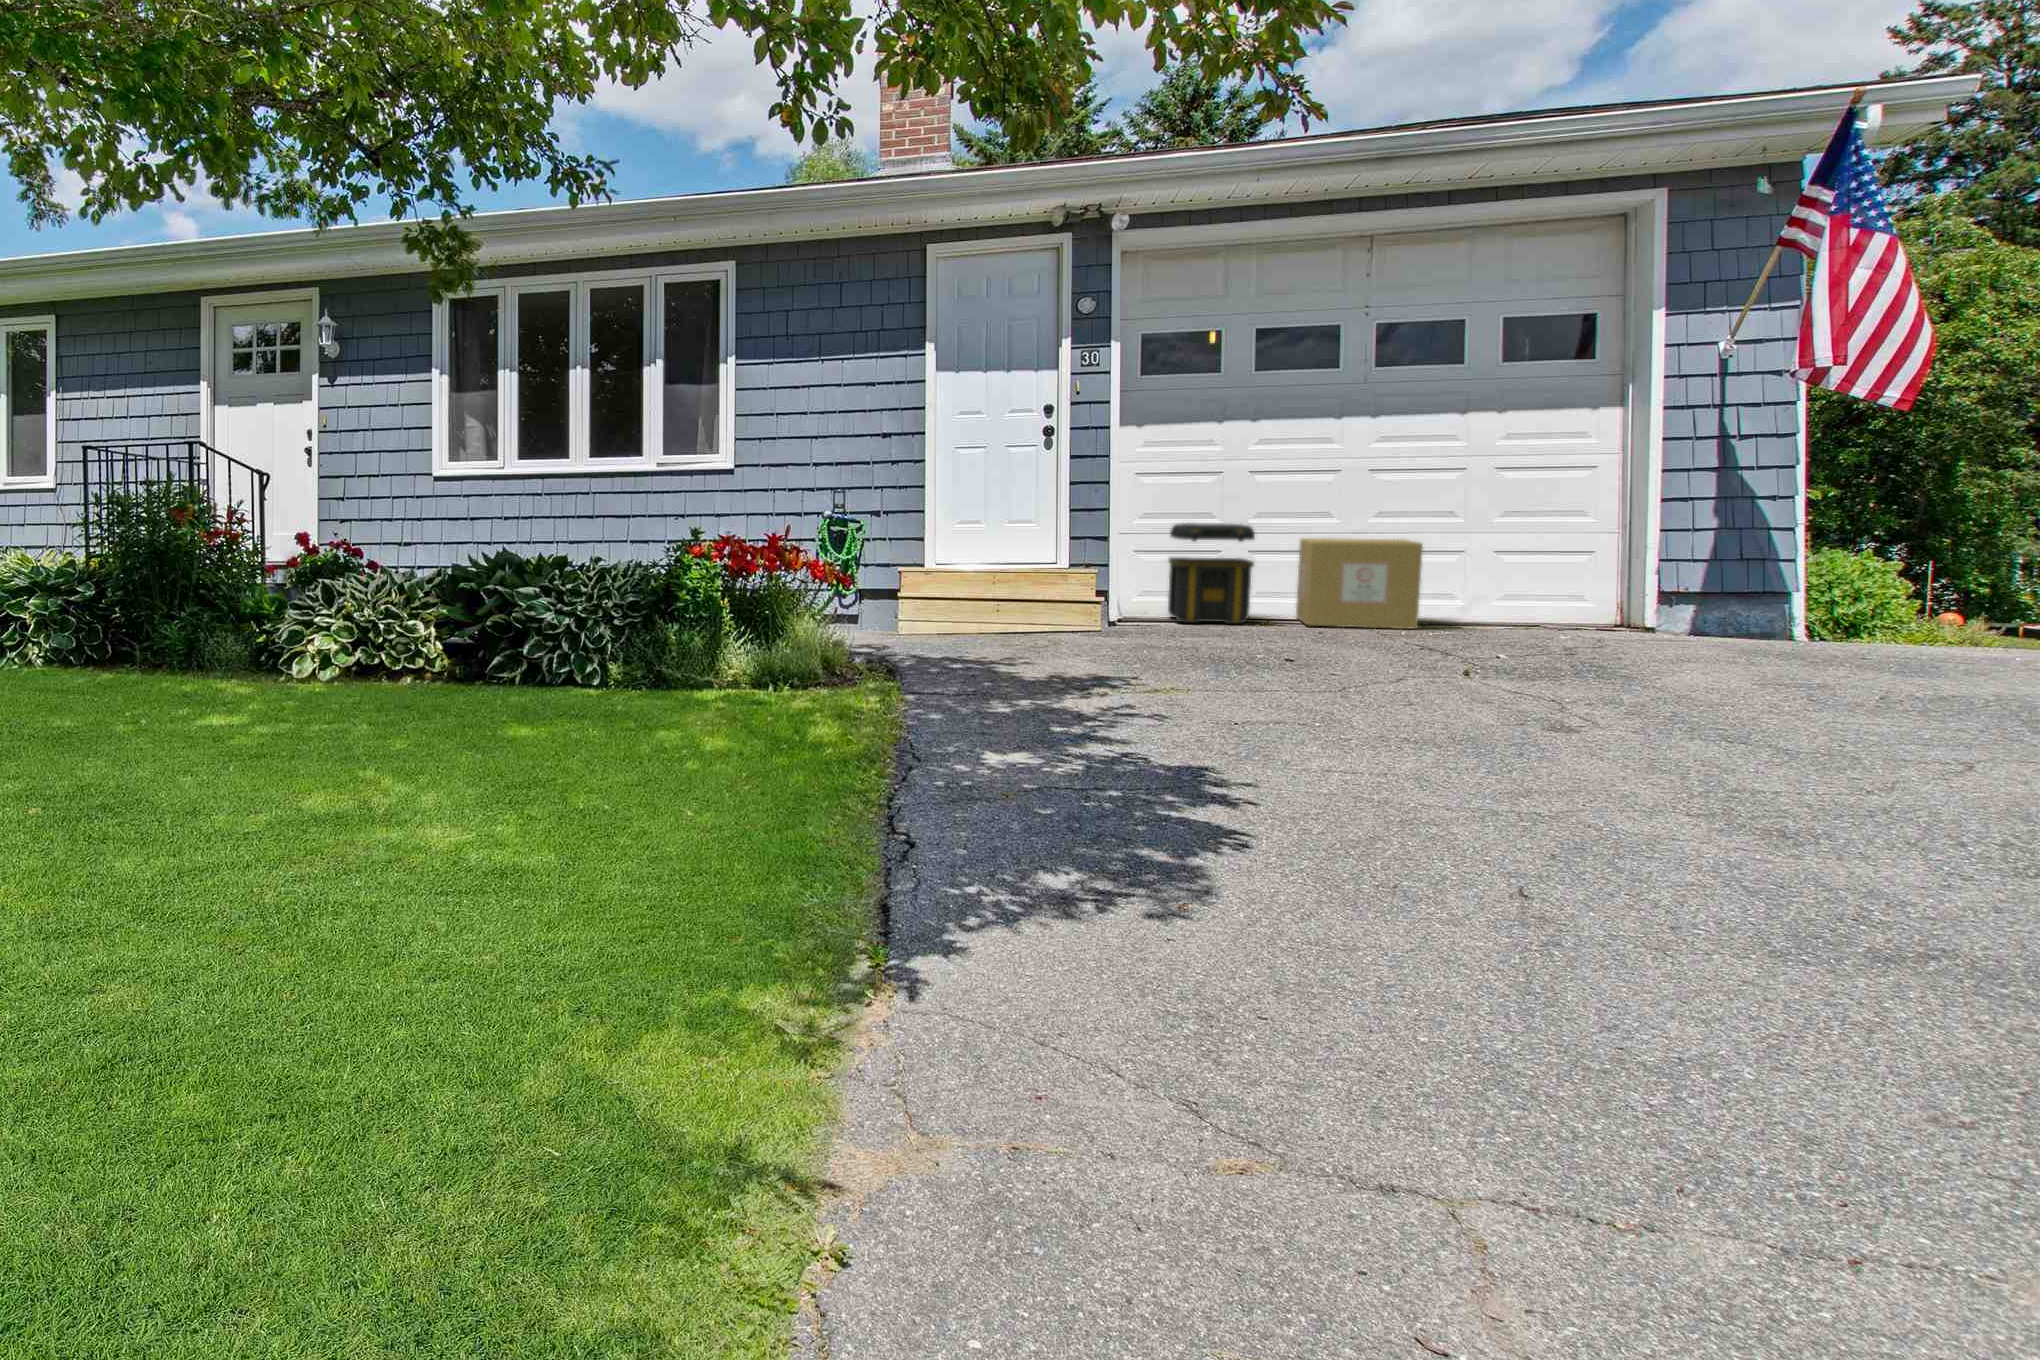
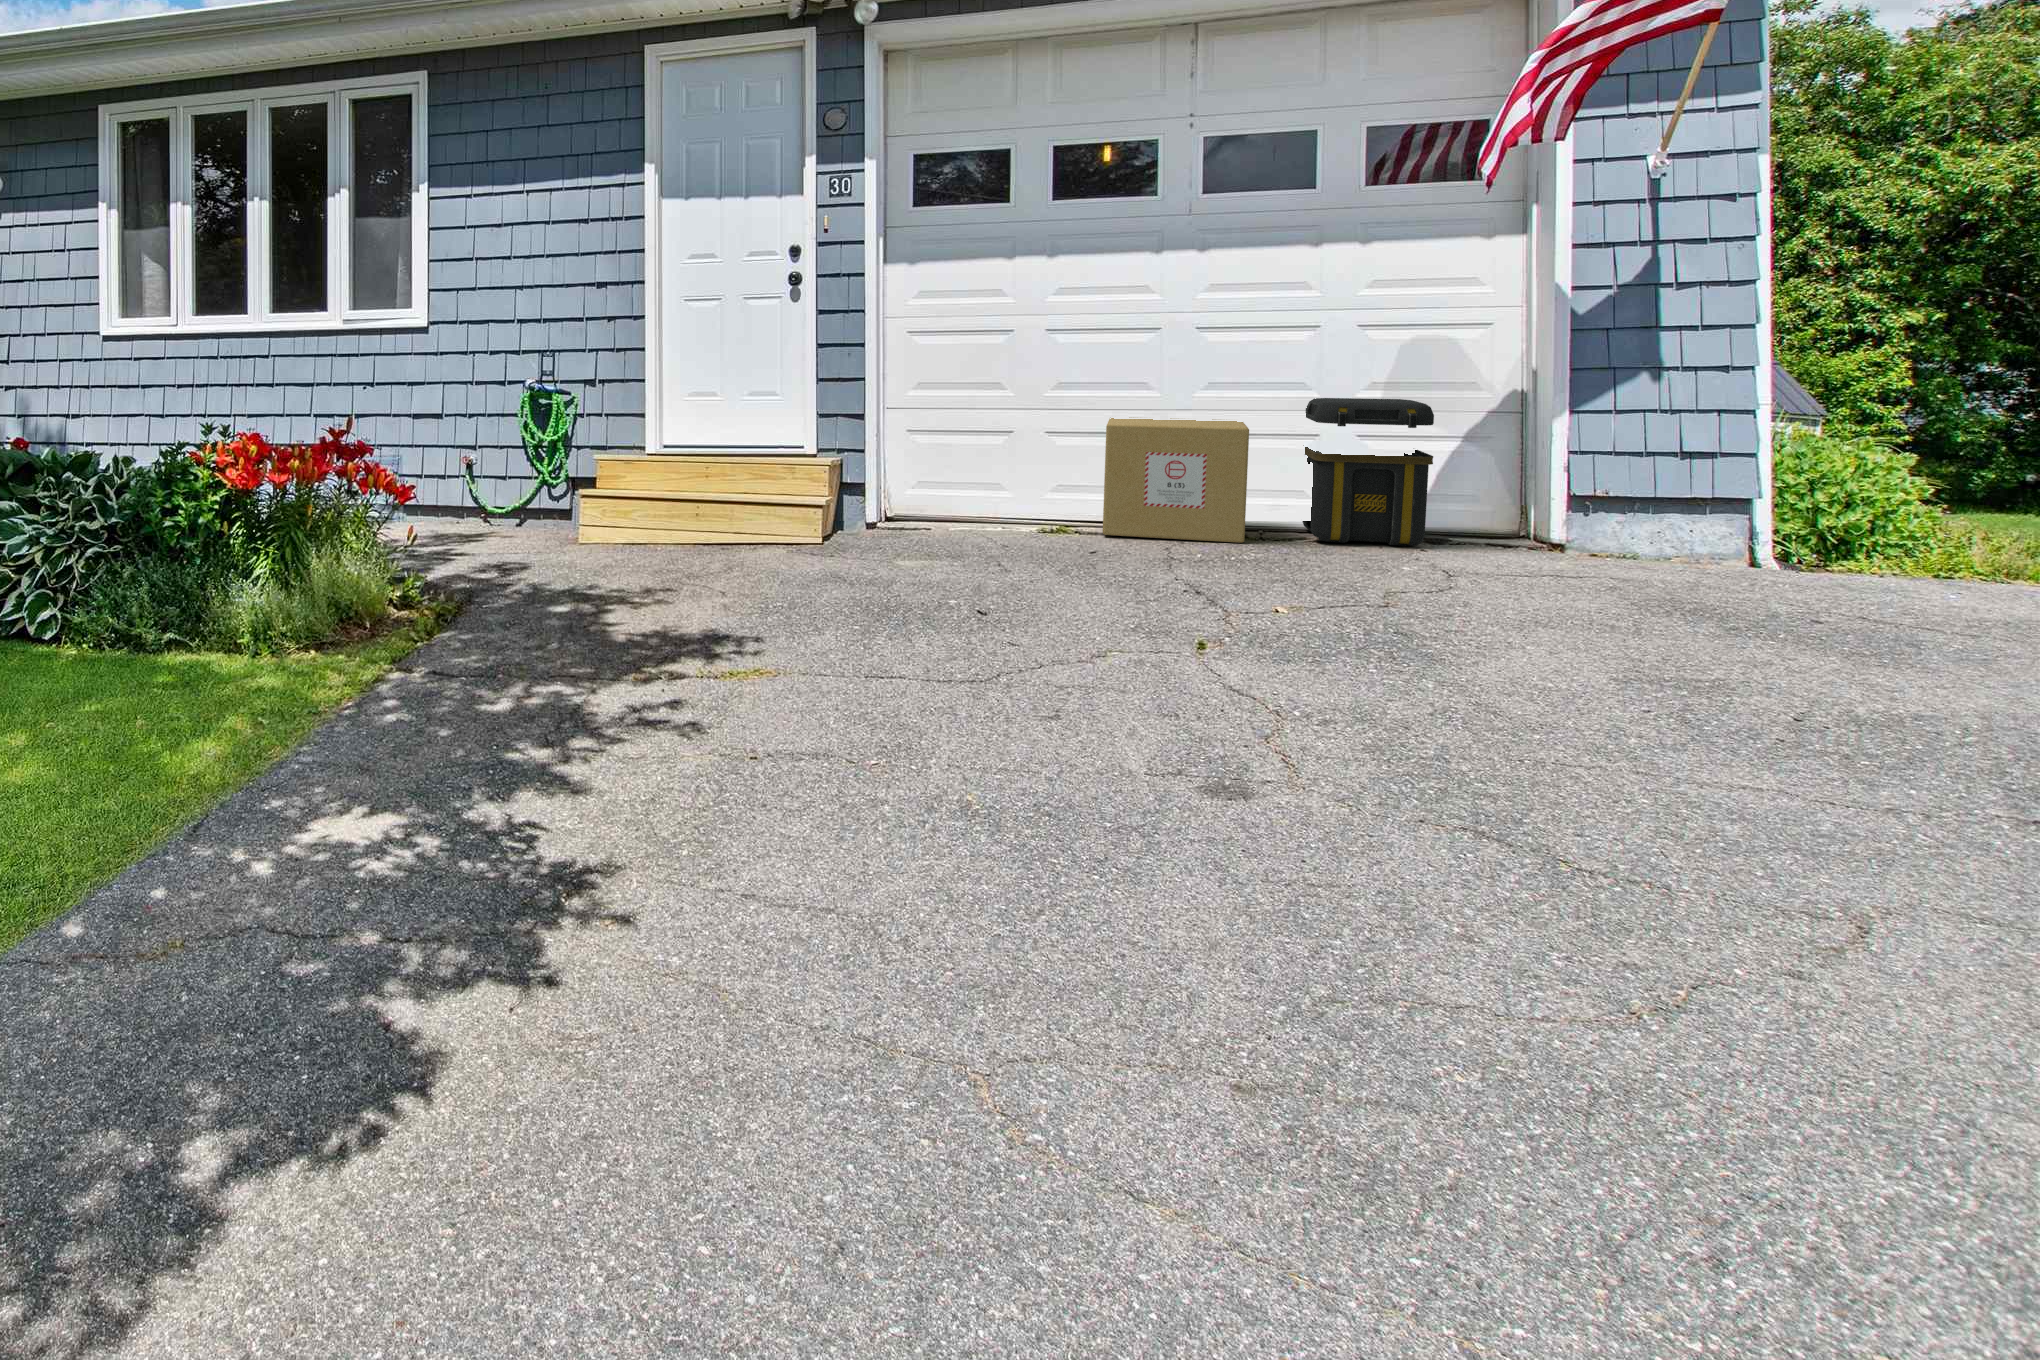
toolbox: present [1168,523,1255,624] -> present [1302,398,1434,546]

